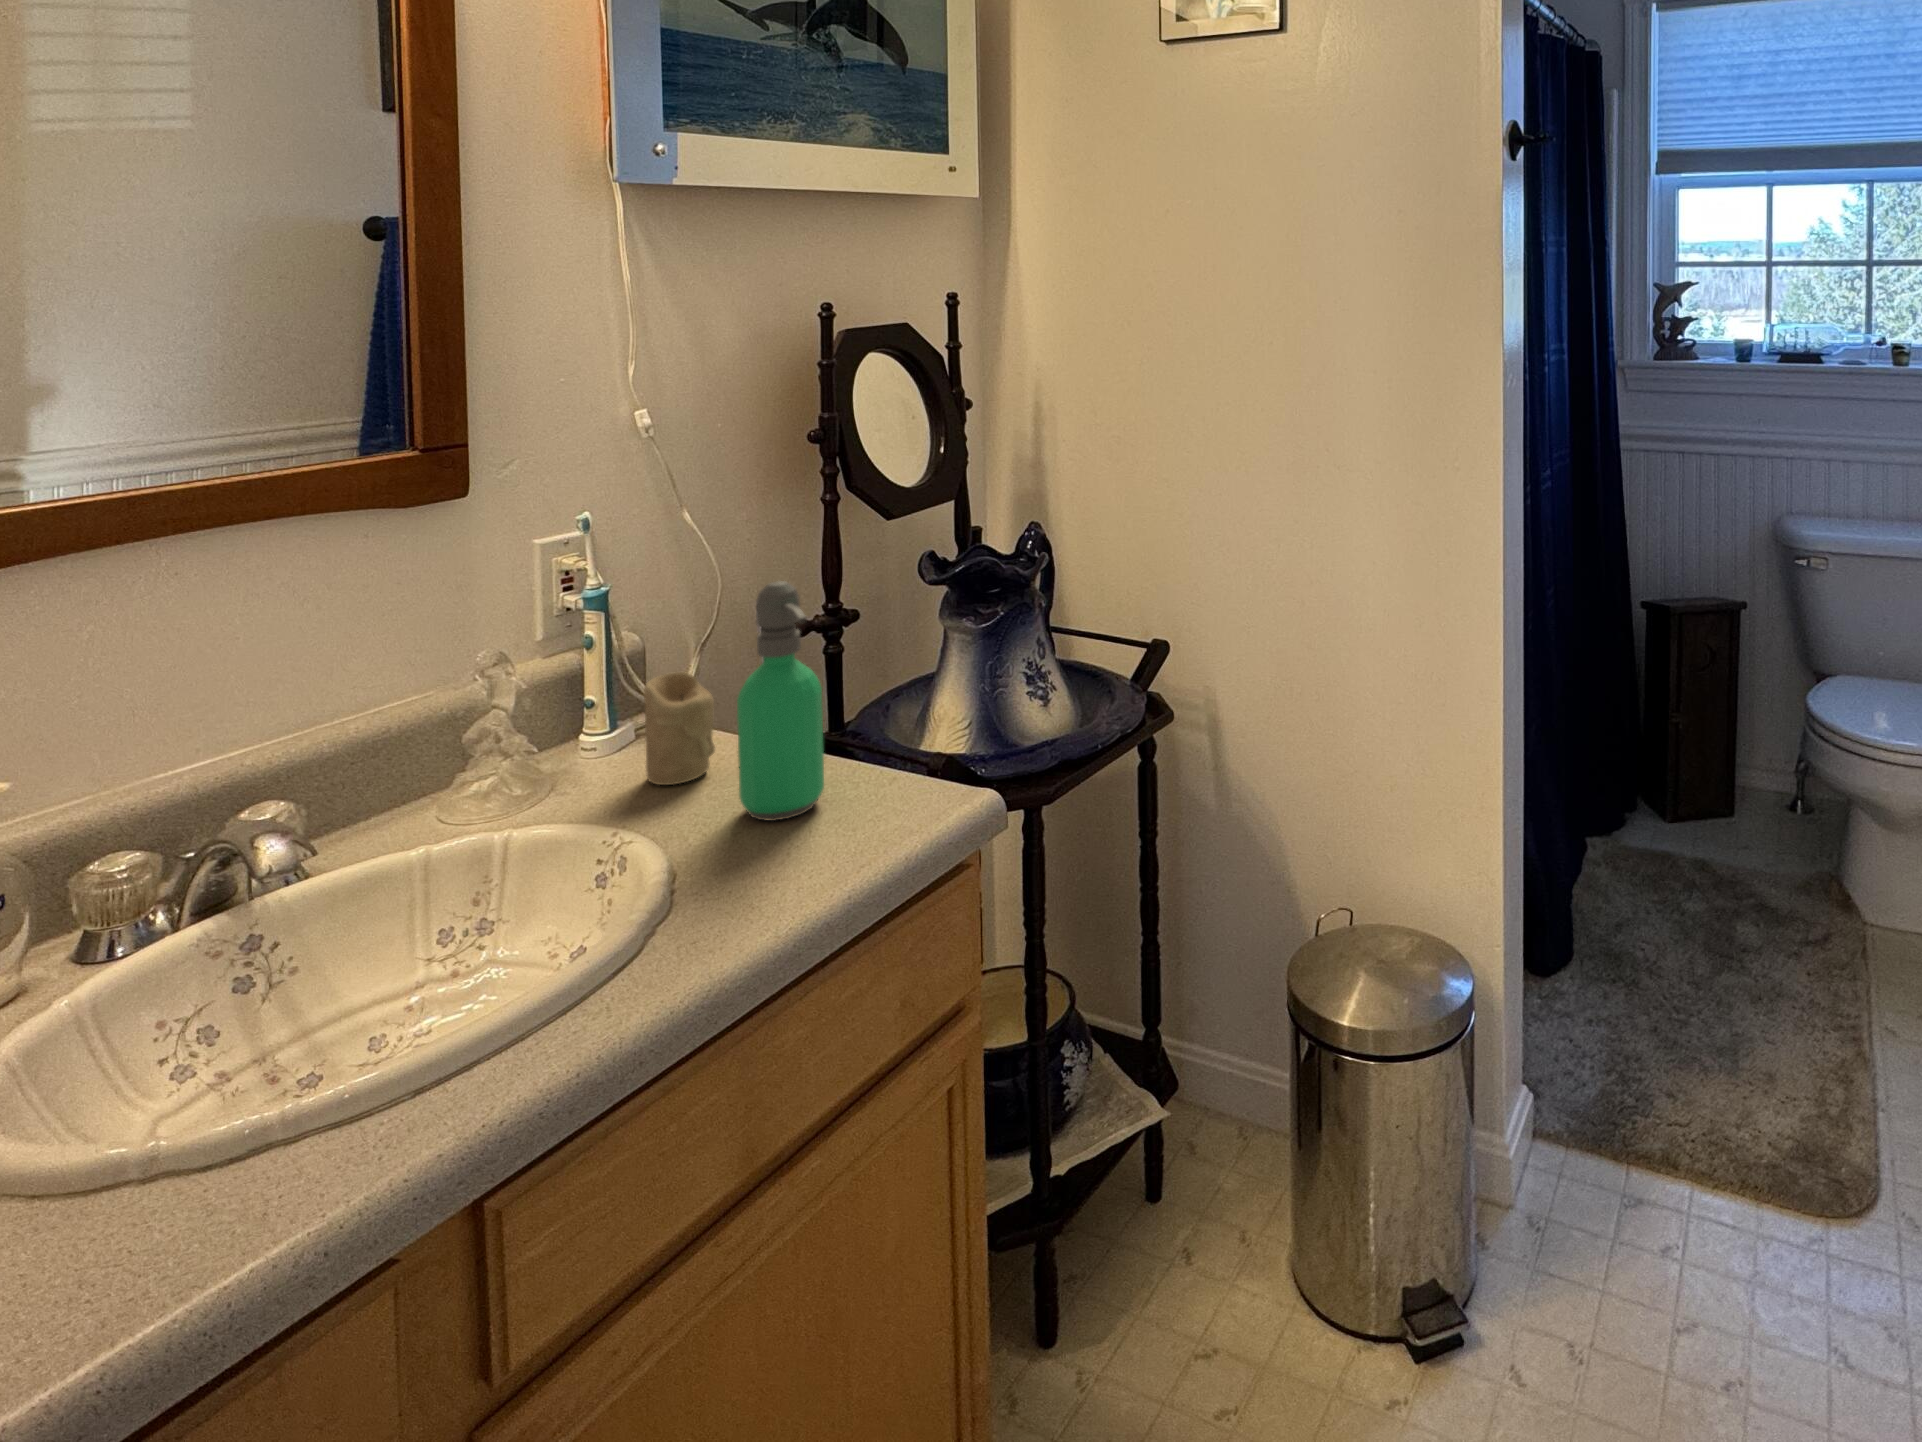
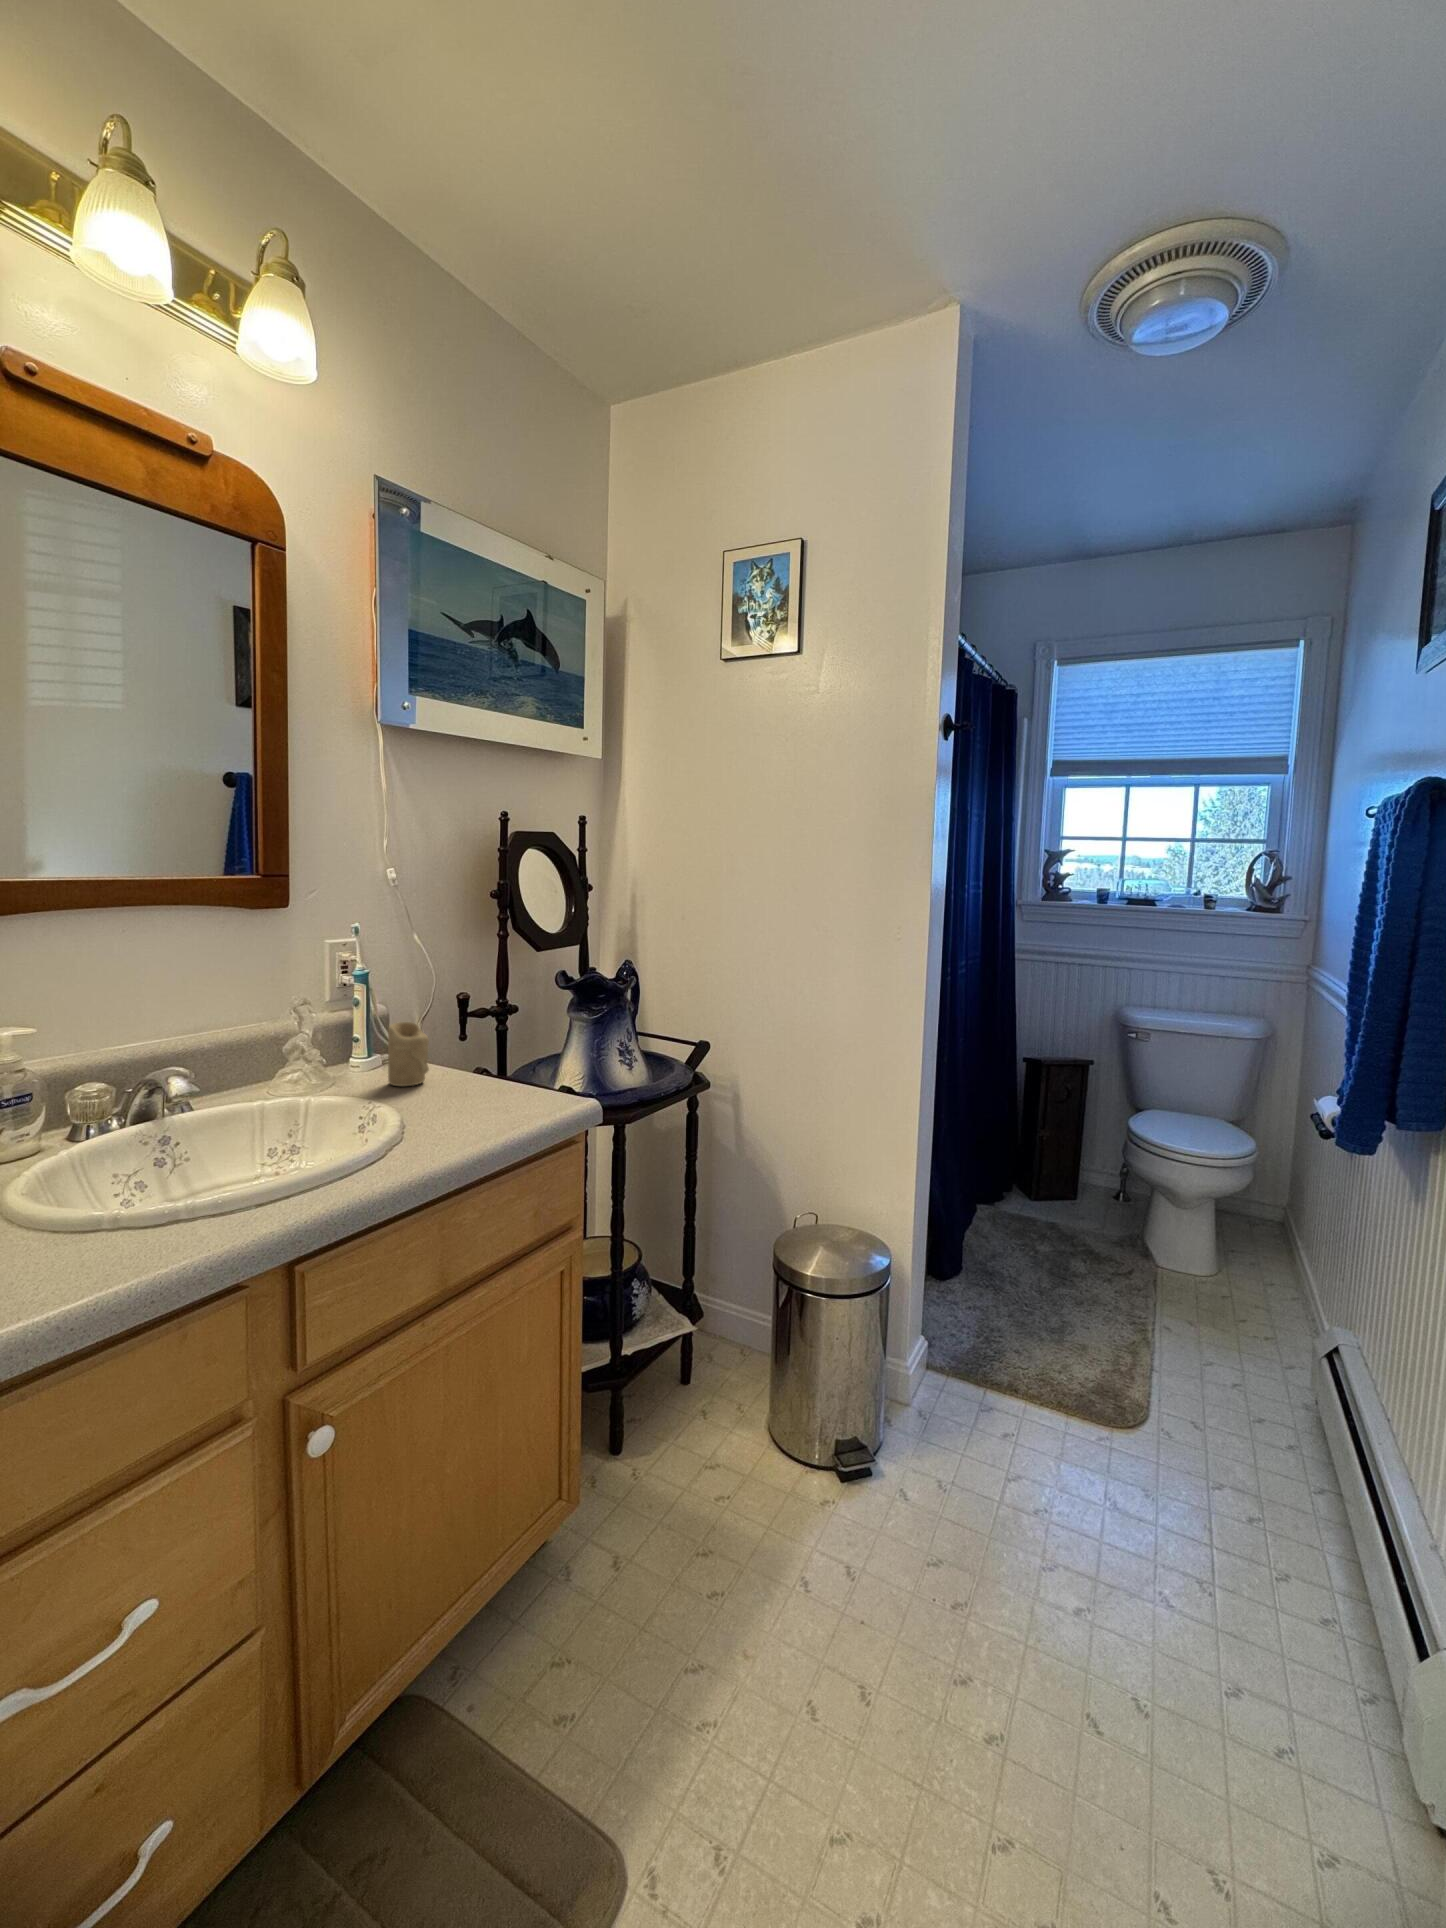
soap dispenser: present [737,581,824,821] -> none [444,963,495,1105]

